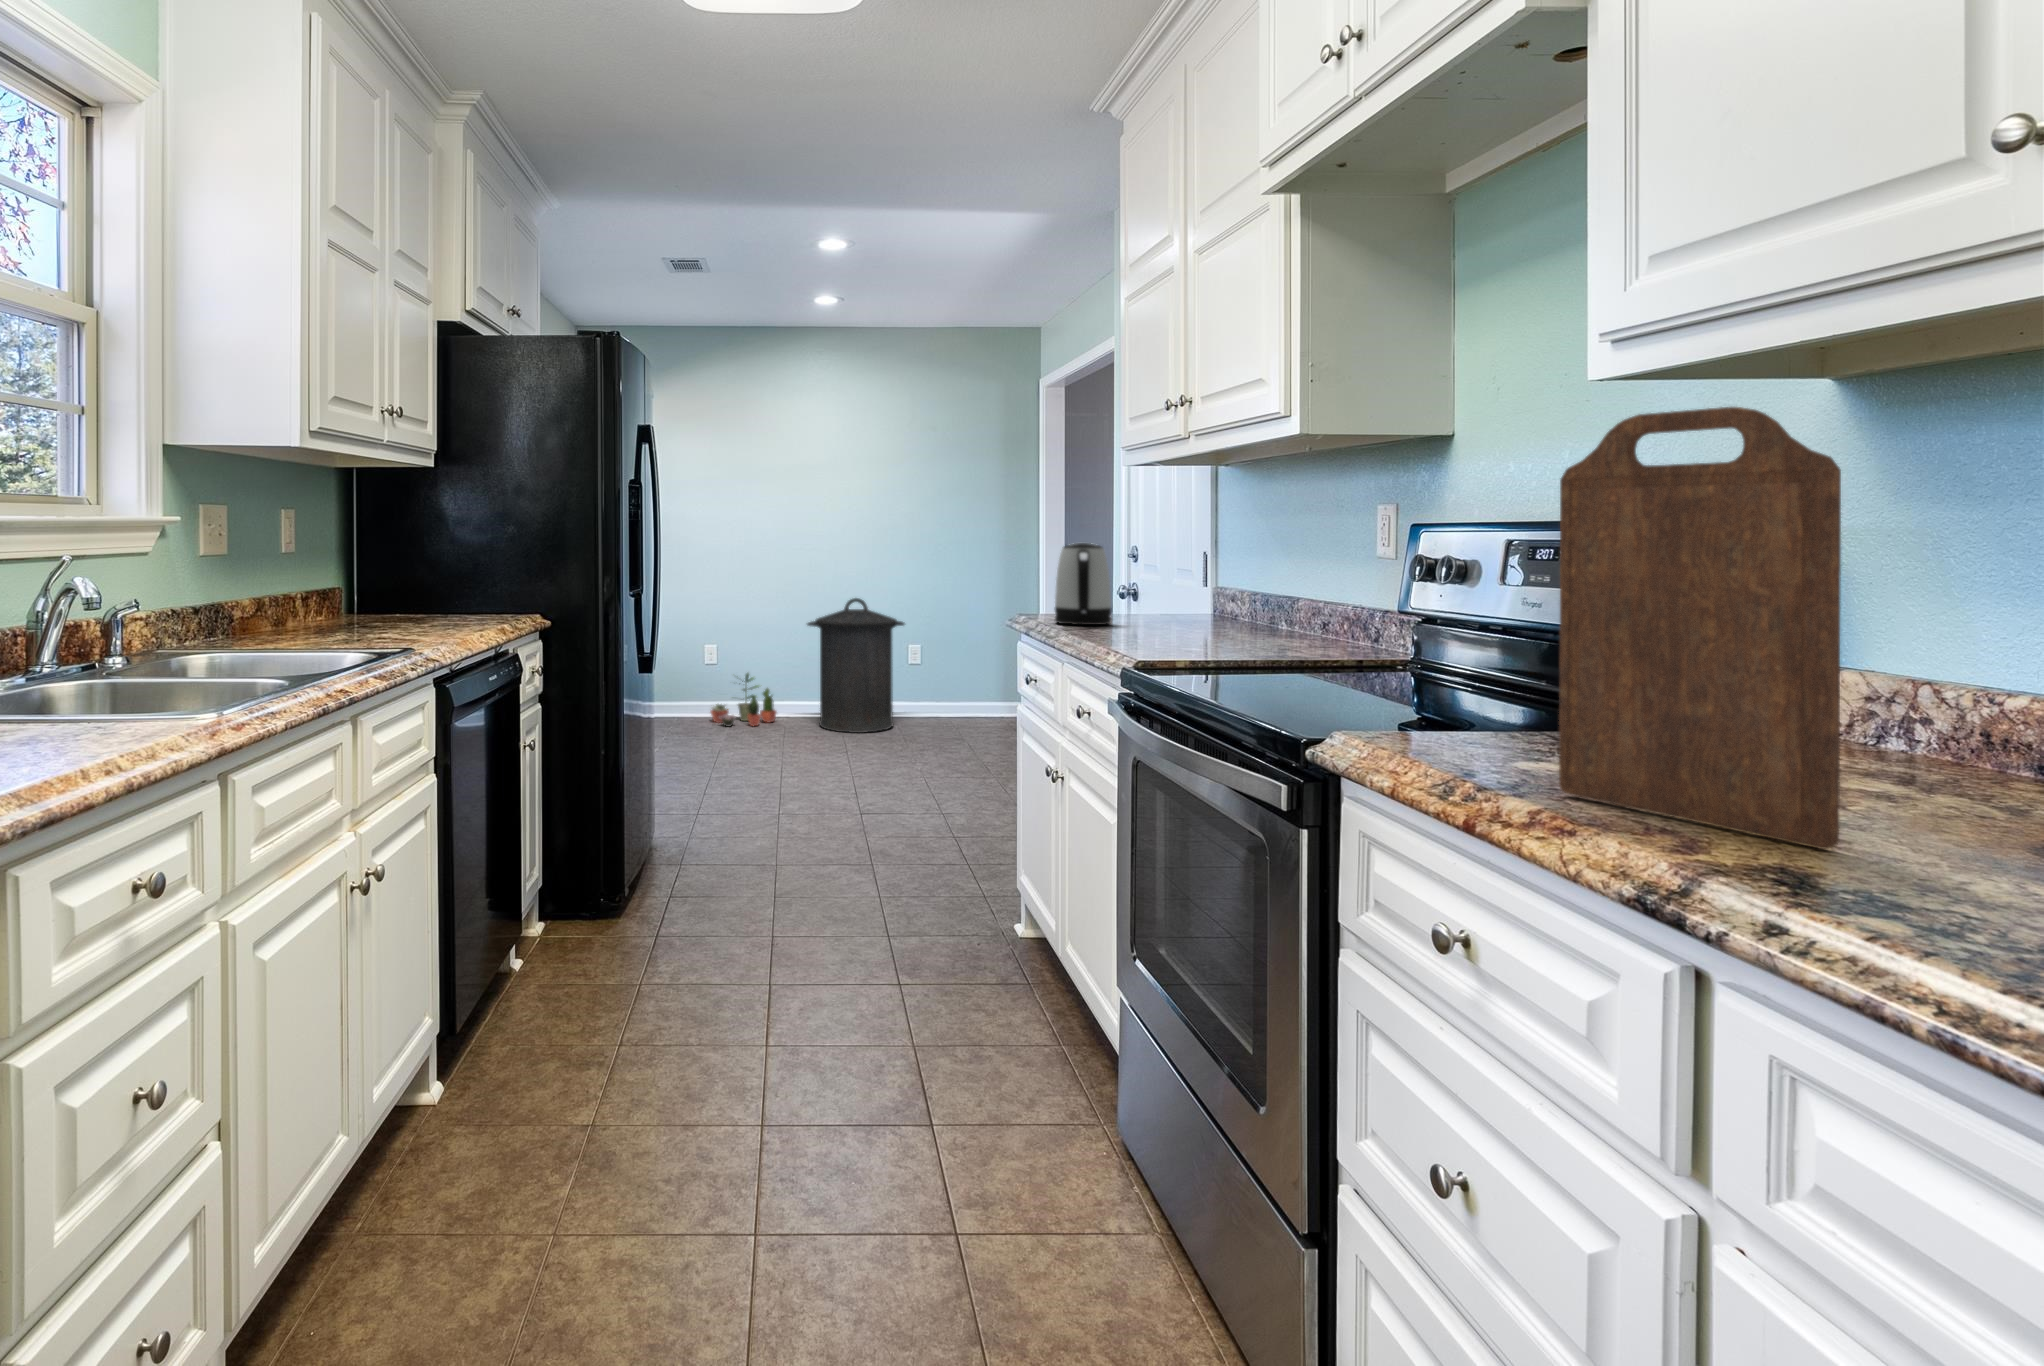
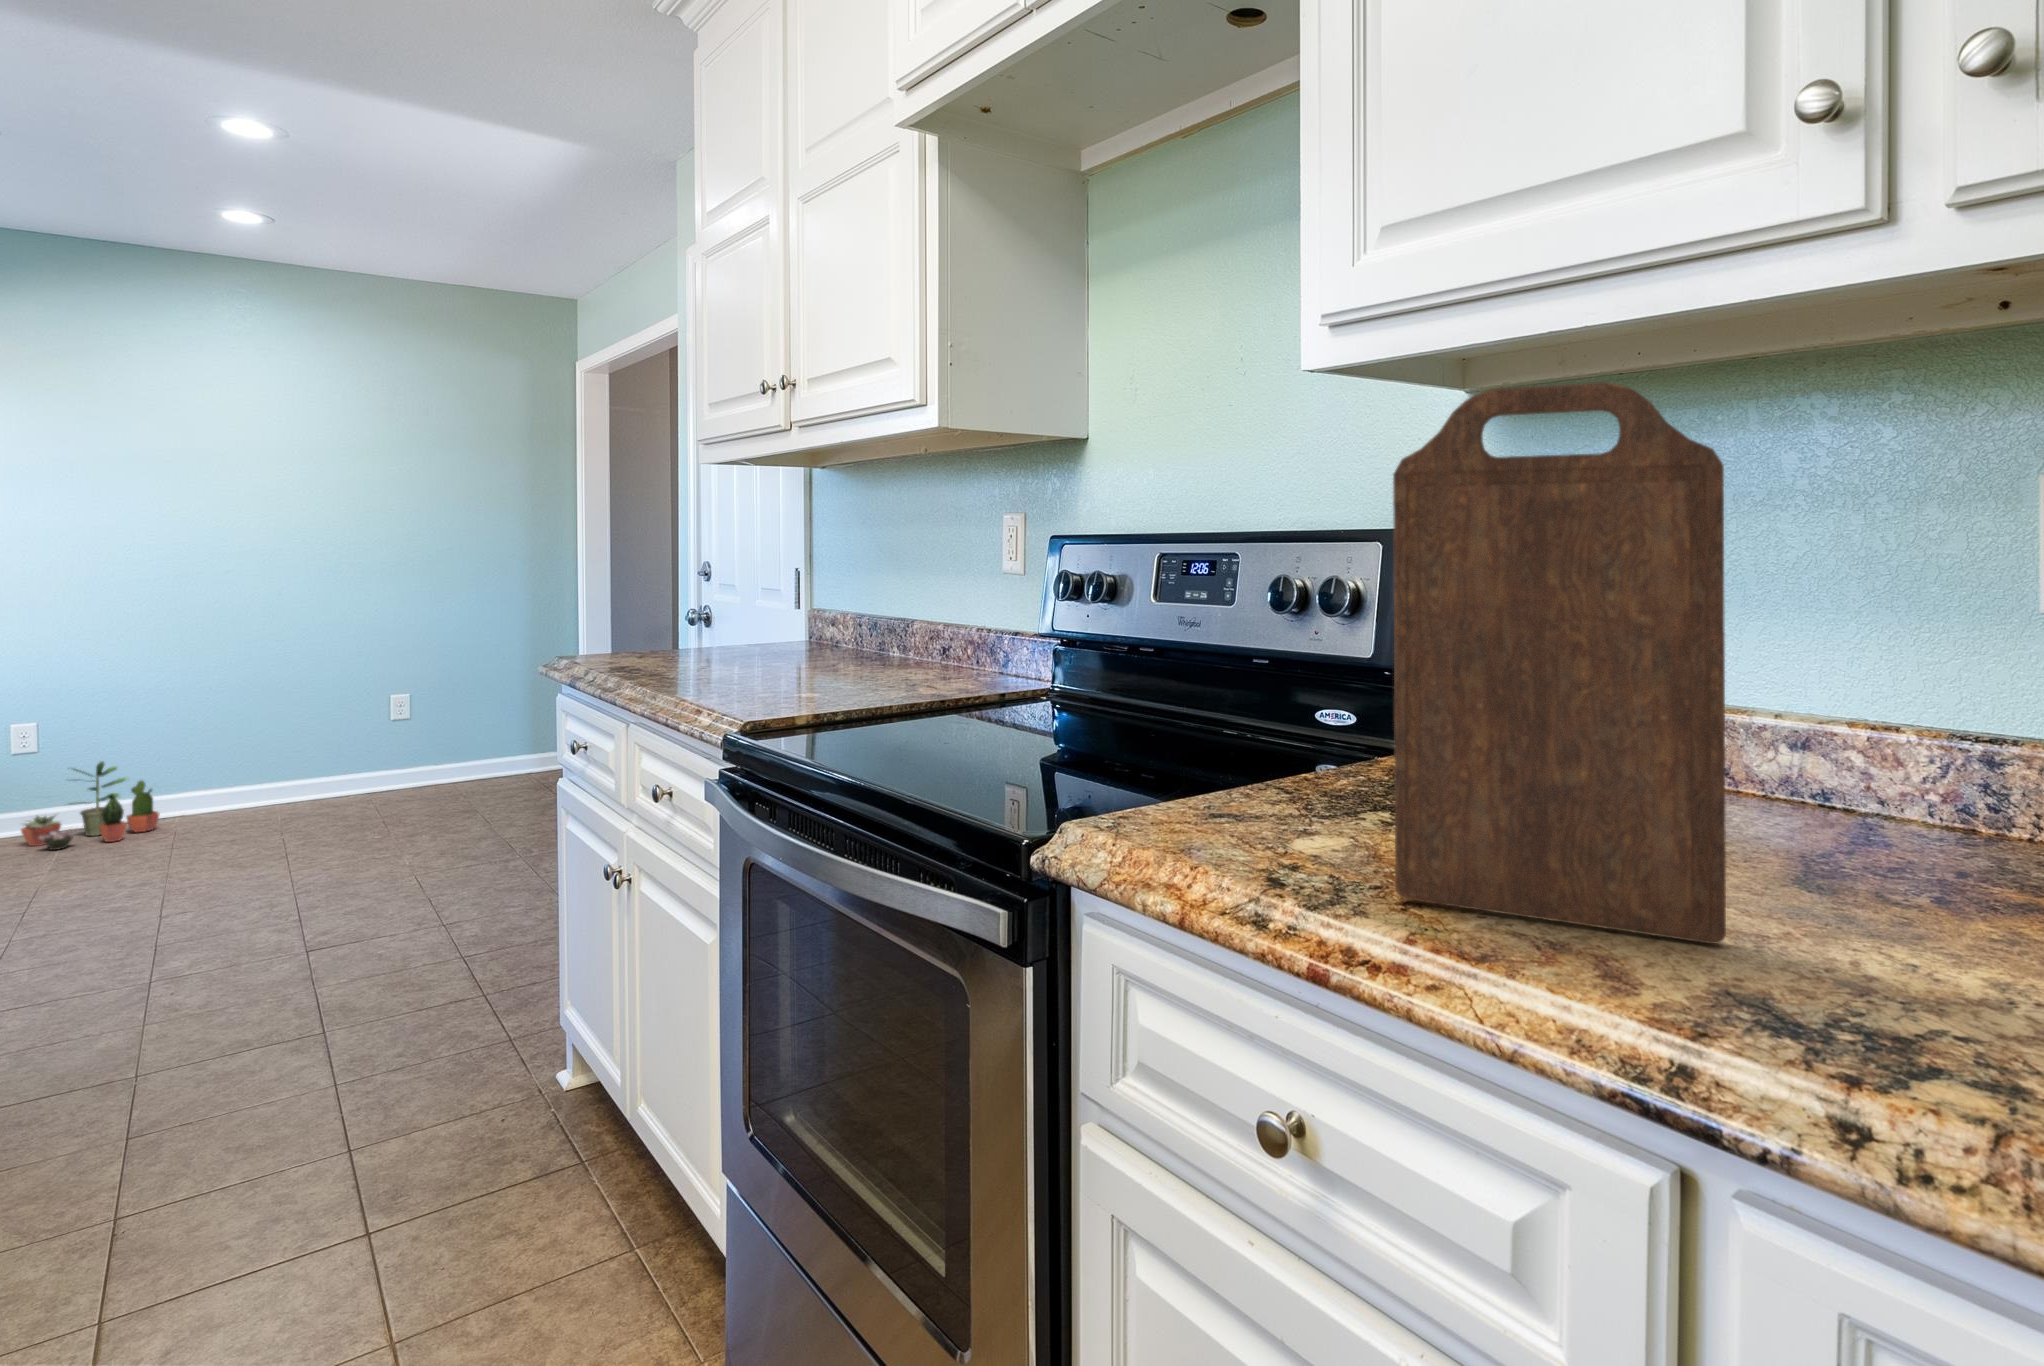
kettle: present [1055,543,1111,625] -> none [612,561,690,669]
trash can: present [807,598,904,733] -> none [215,639,388,829]

